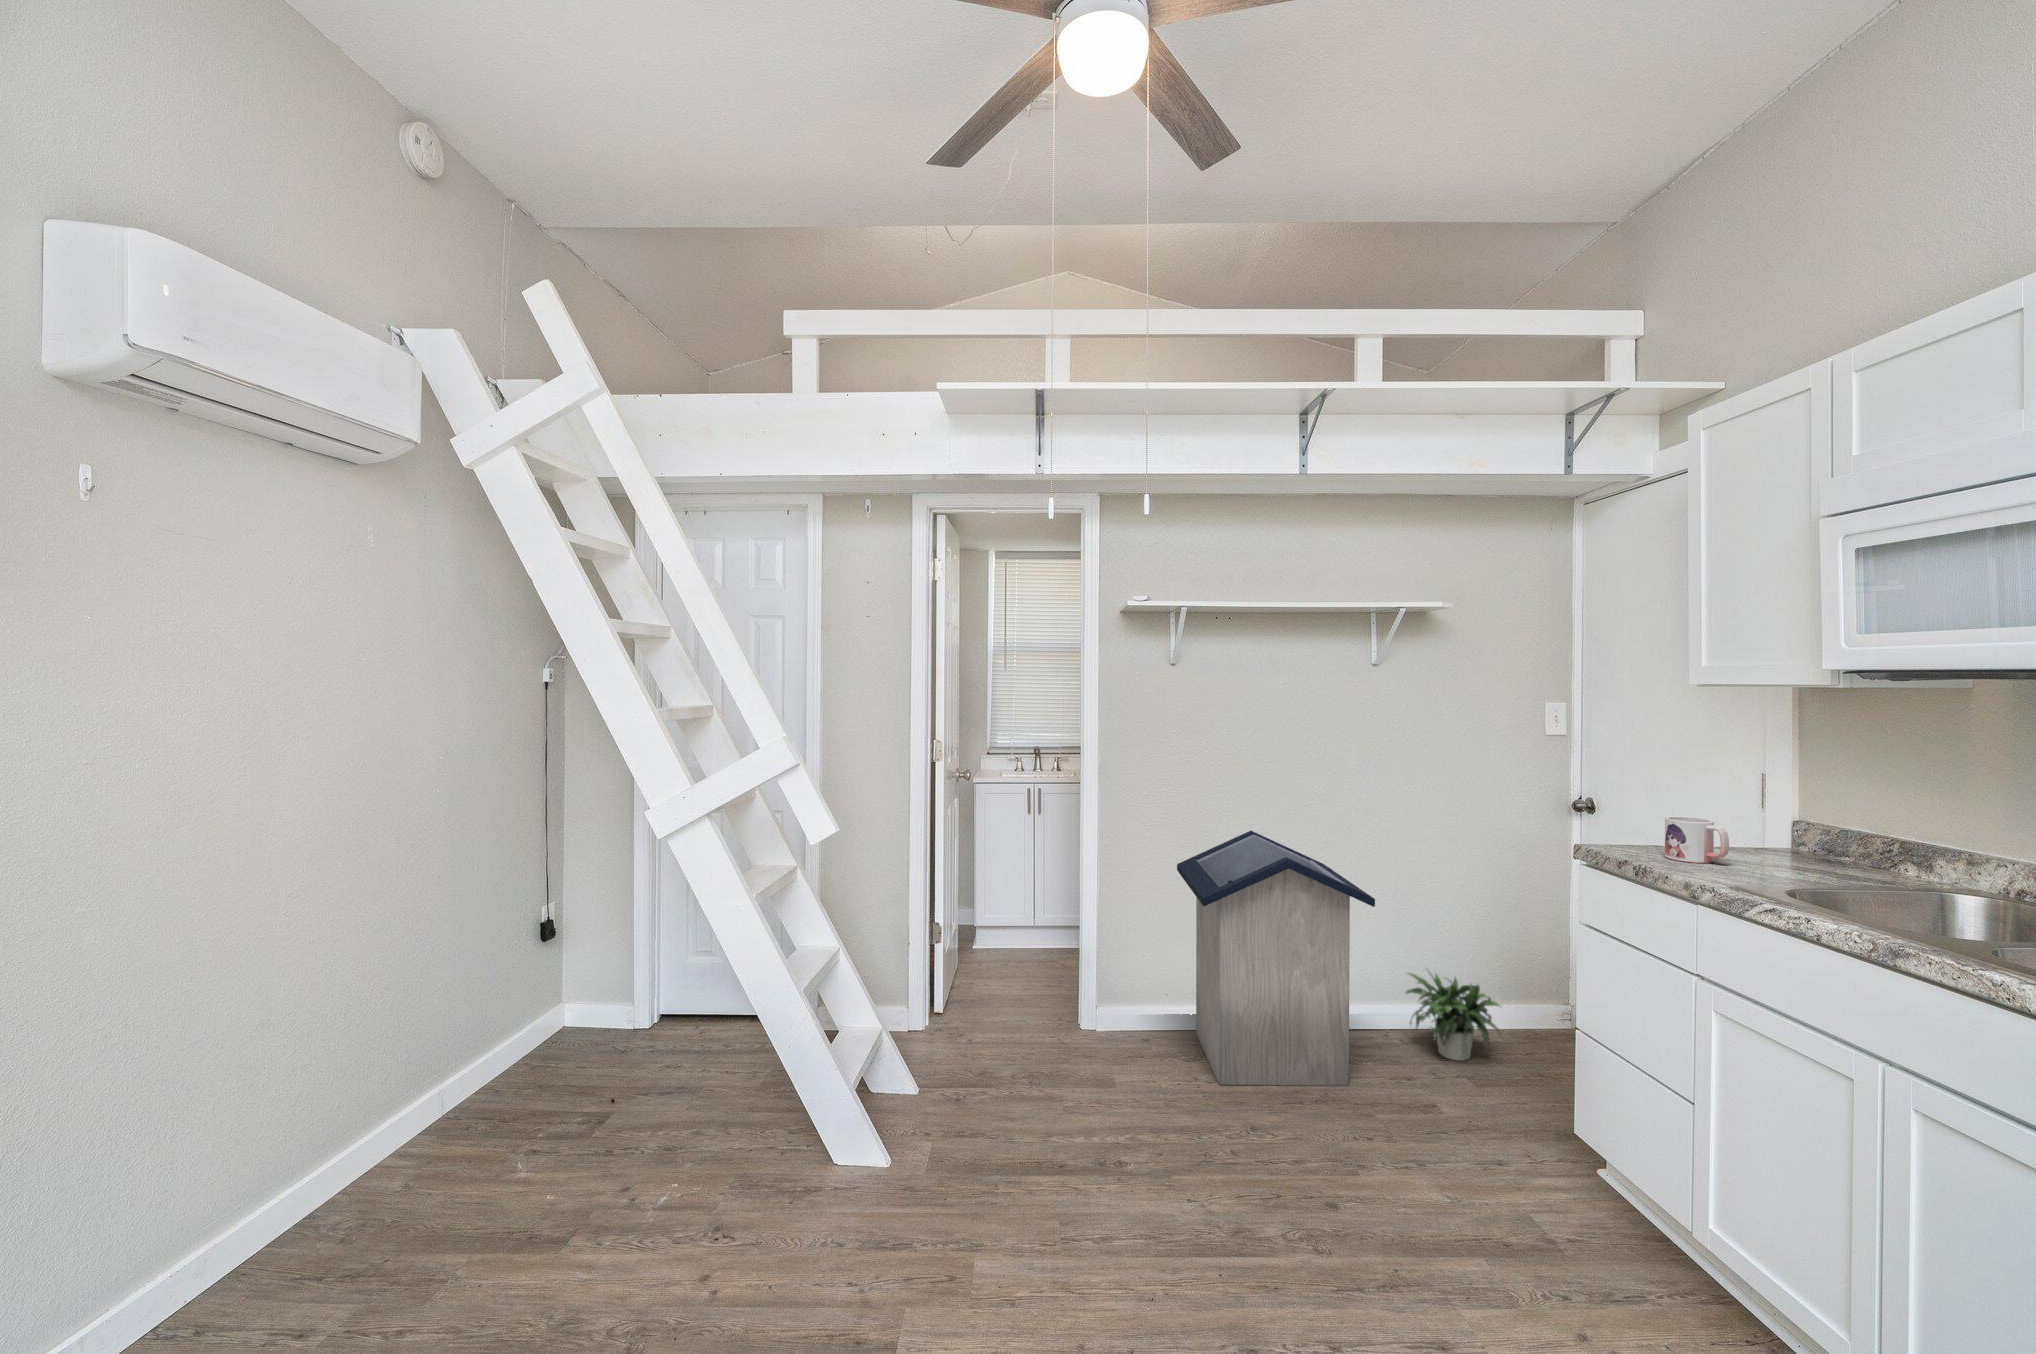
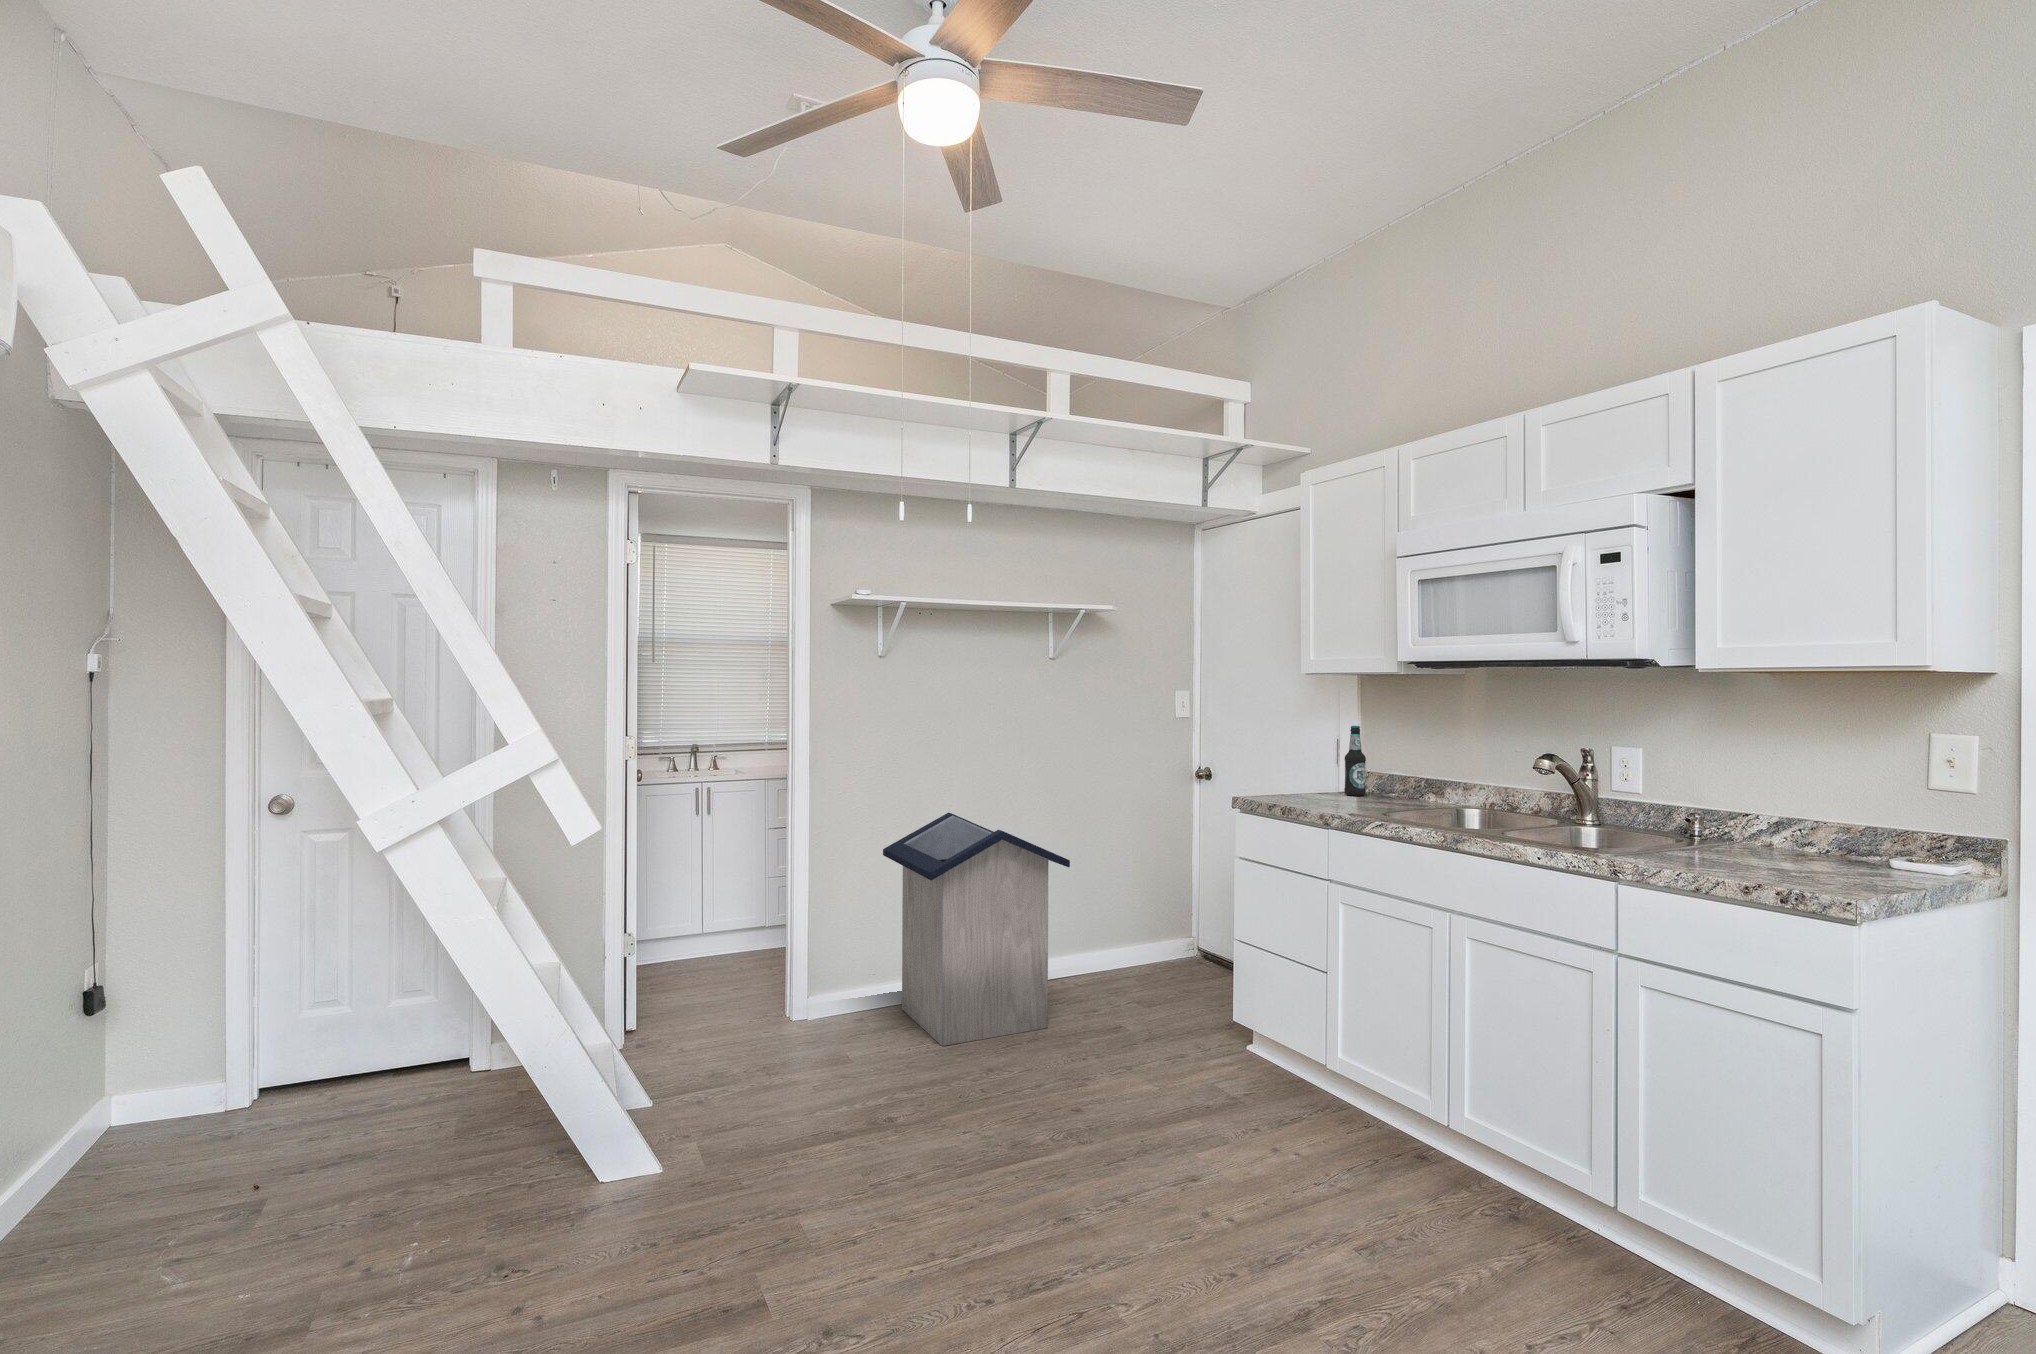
bottle: none [1769,758,1805,855] -> present [1344,726,1366,796]
mug: present [1665,816,1729,863] -> none [1290,771,1332,803]
potted plant: present [1406,970,1502,1061] -> none [1058,920,1156,995]

